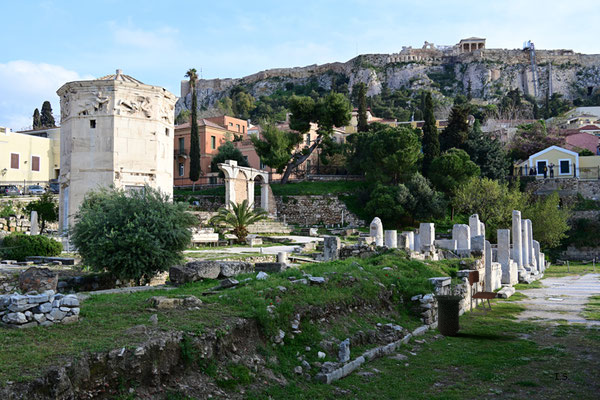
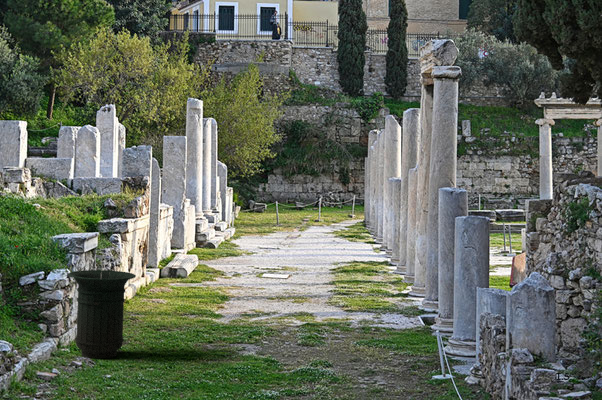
bench: present [469,270,497,315] -> none [126,218,180,312]

